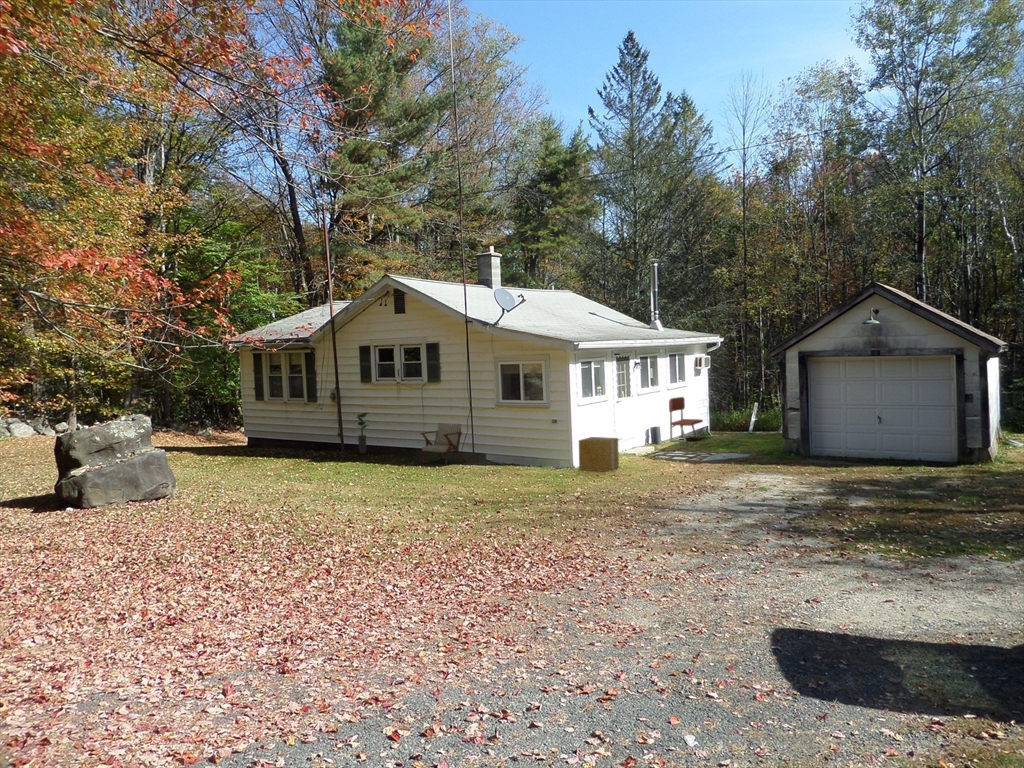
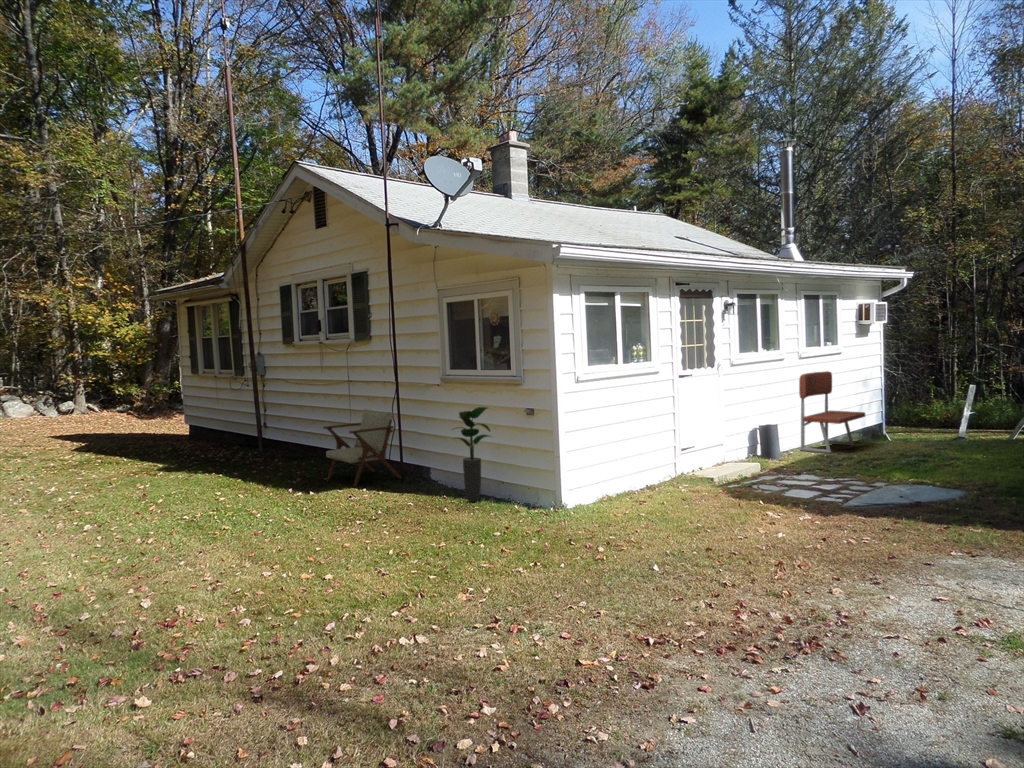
potted plant: present [357,413,368,454] -> present [457,407,490,502]
cardboard box: present [579,437,619,472] -> none [574,445,661,523]

